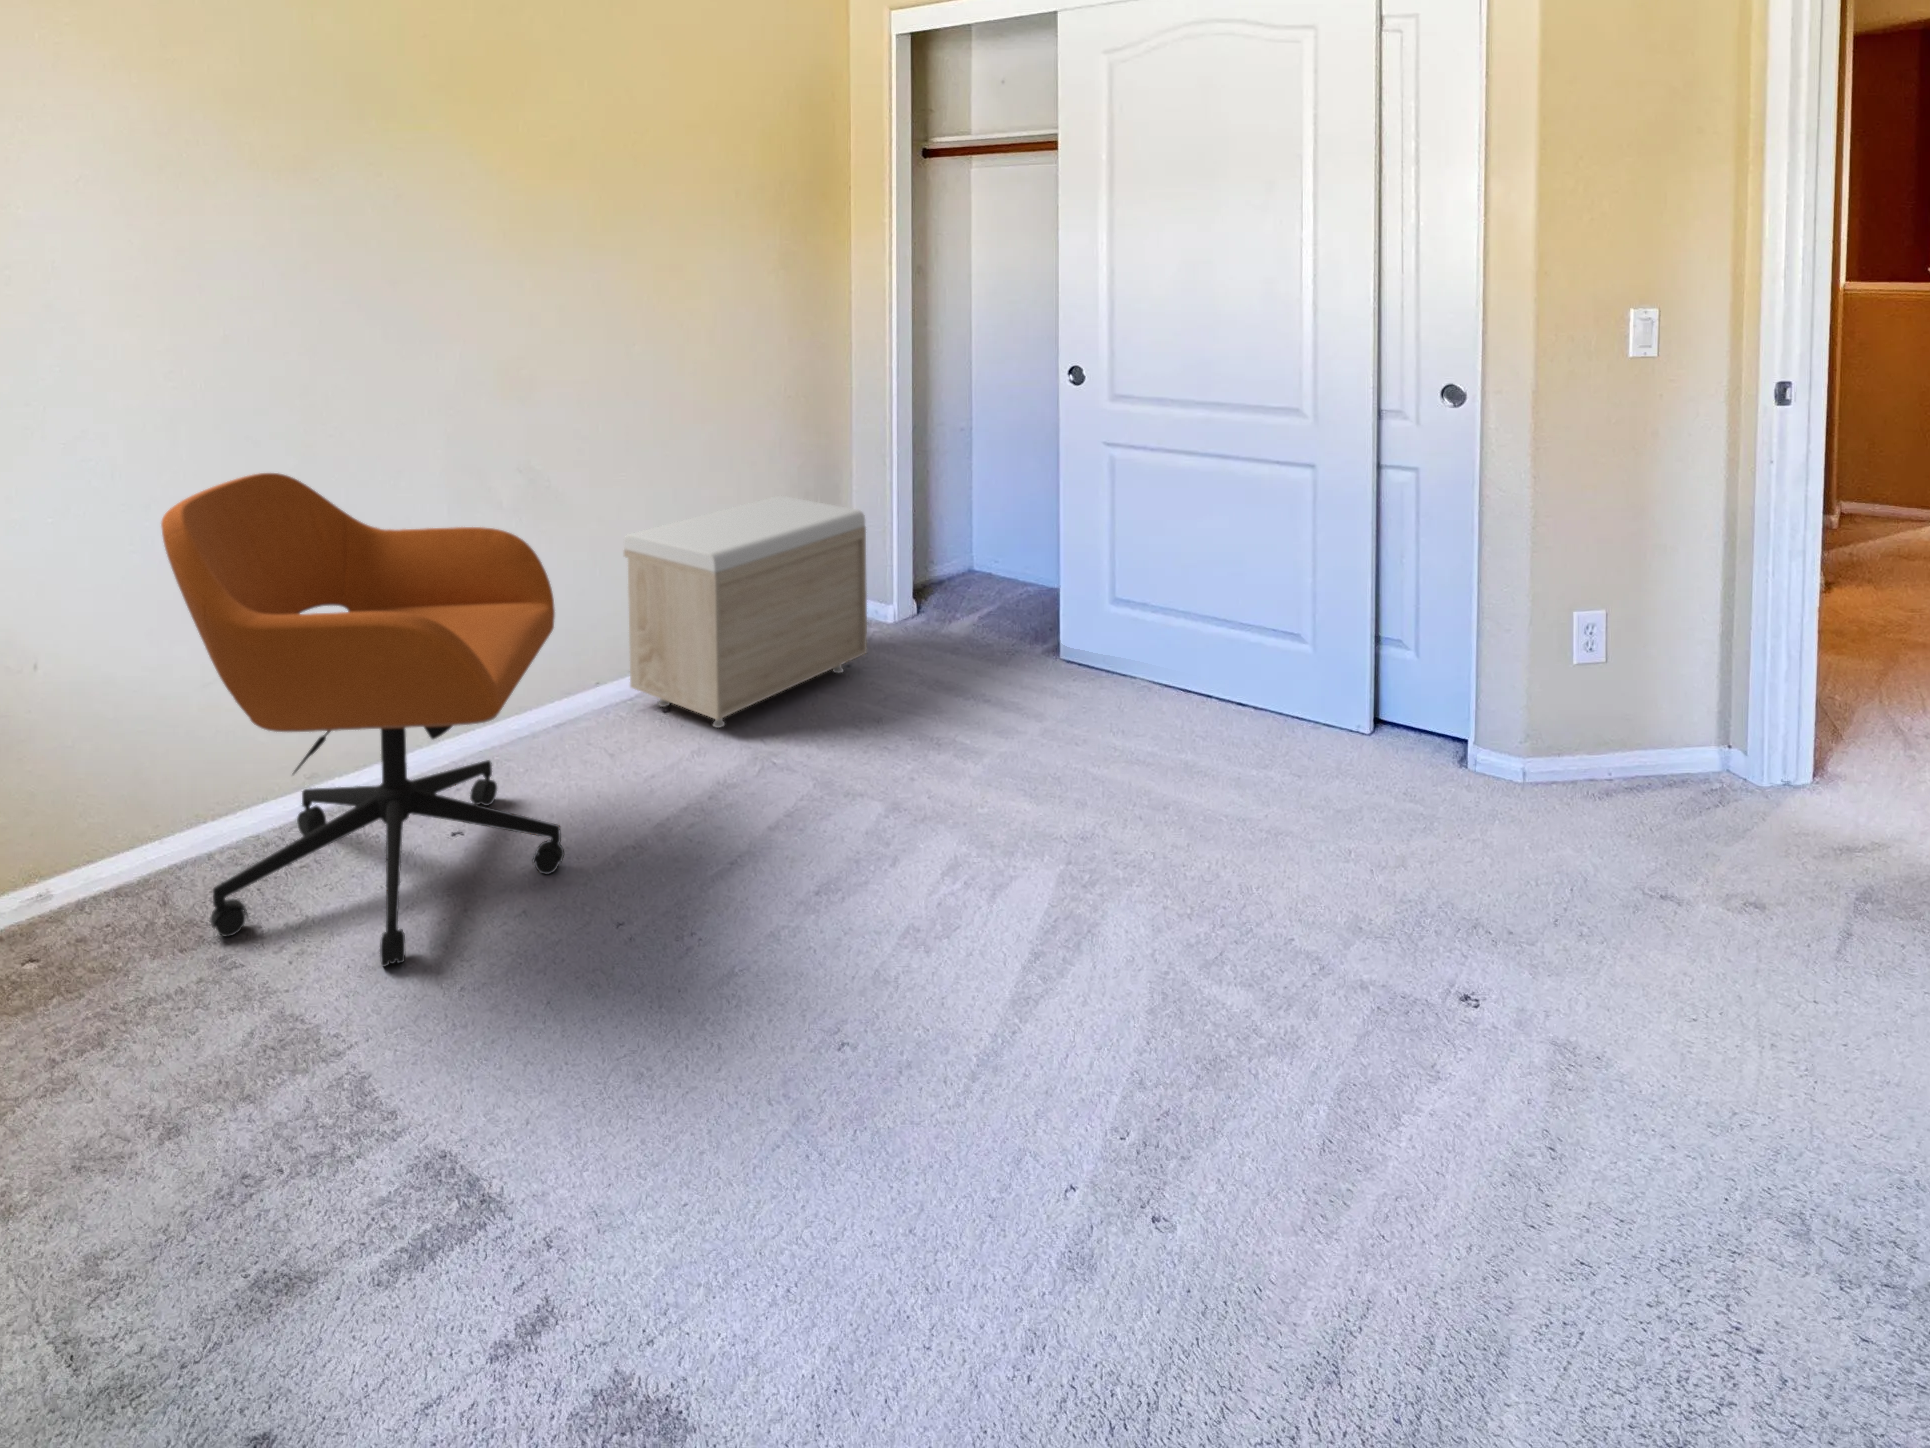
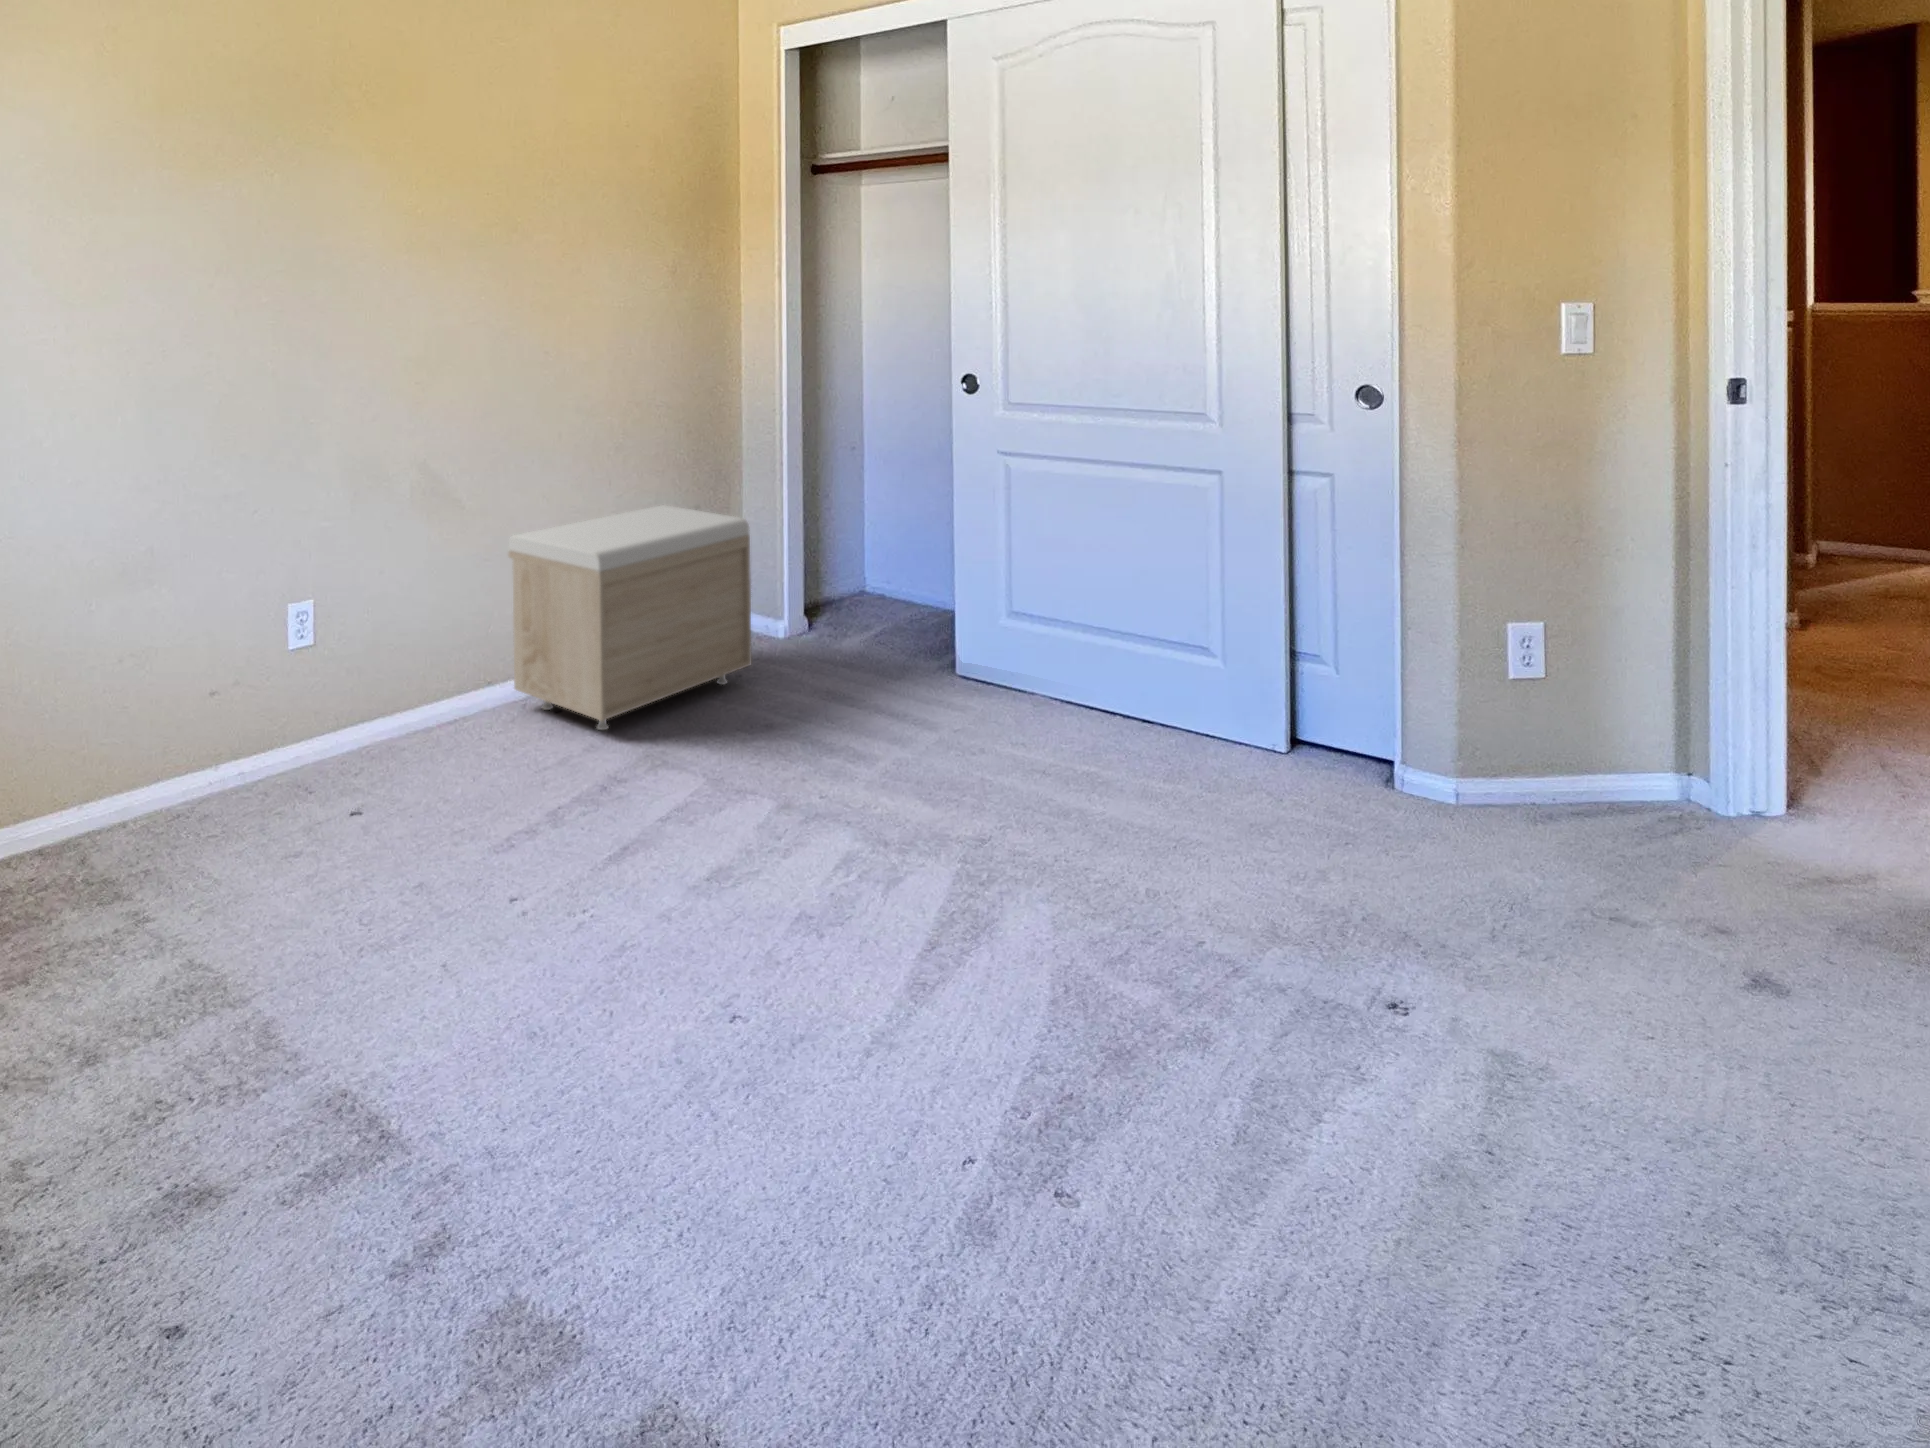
office chair: present [161,473,564,967] -> none [82,457,453,929]

